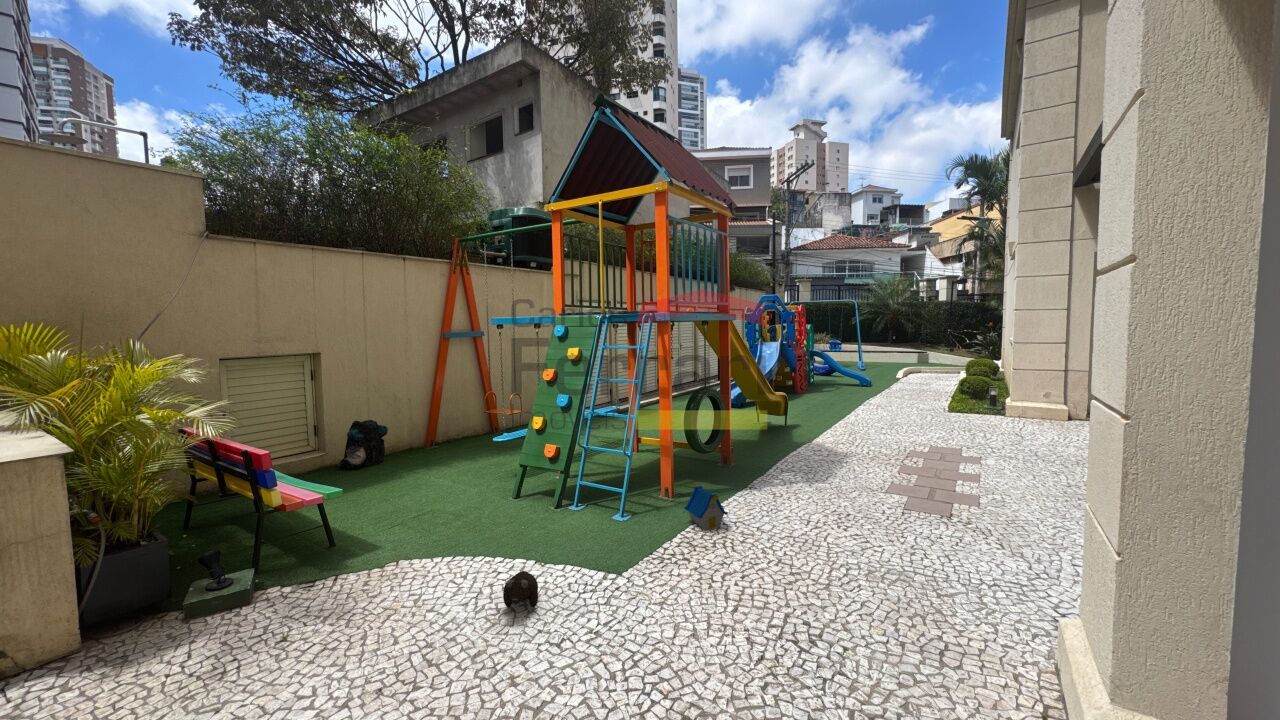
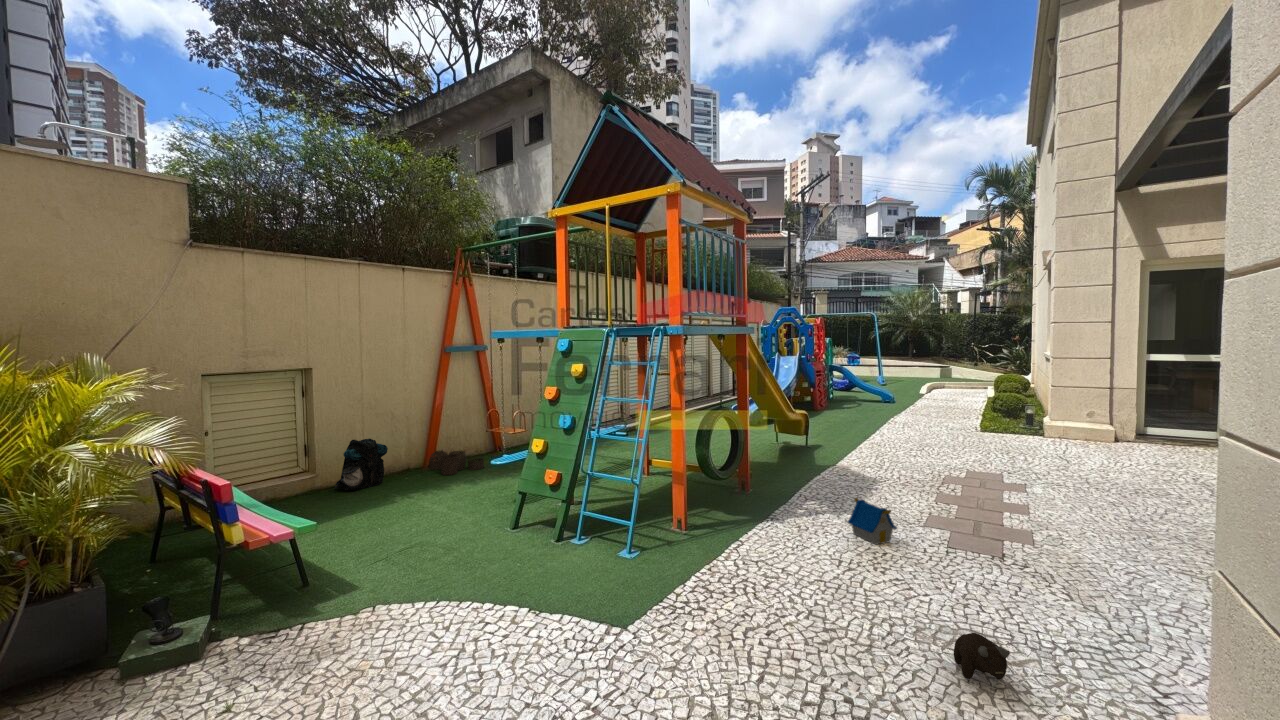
woven basket: none [427,430,479,455] -> present [429,450,484,475]
toy house: present [684,484,728,530] -> present [848,498,897,544]
plush toy: present [503,571,538,608] -> present [954,633,1010,680]

